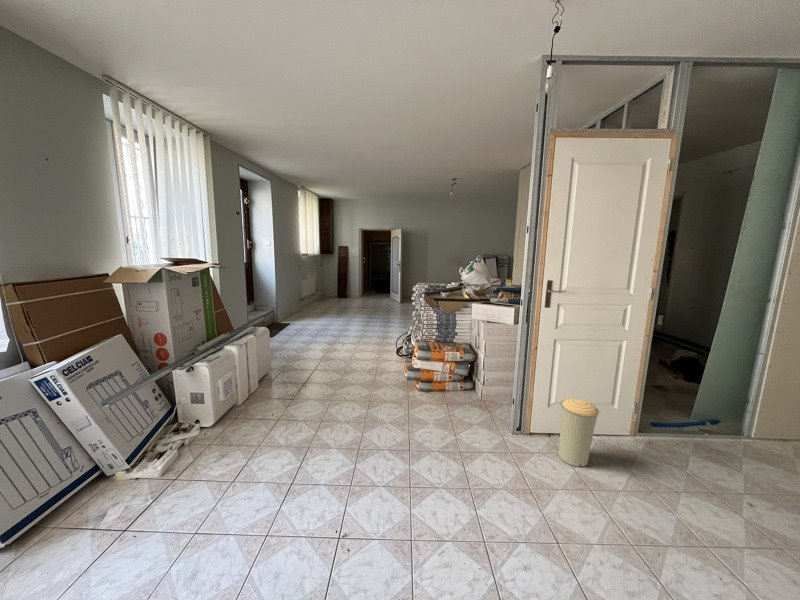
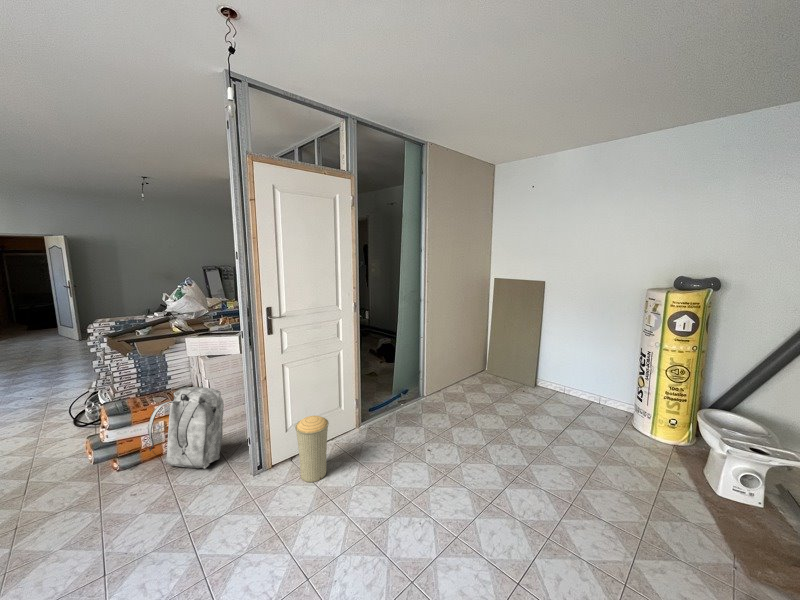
backpack: none [440,342,495,412] -> present [148,387,224,469]

